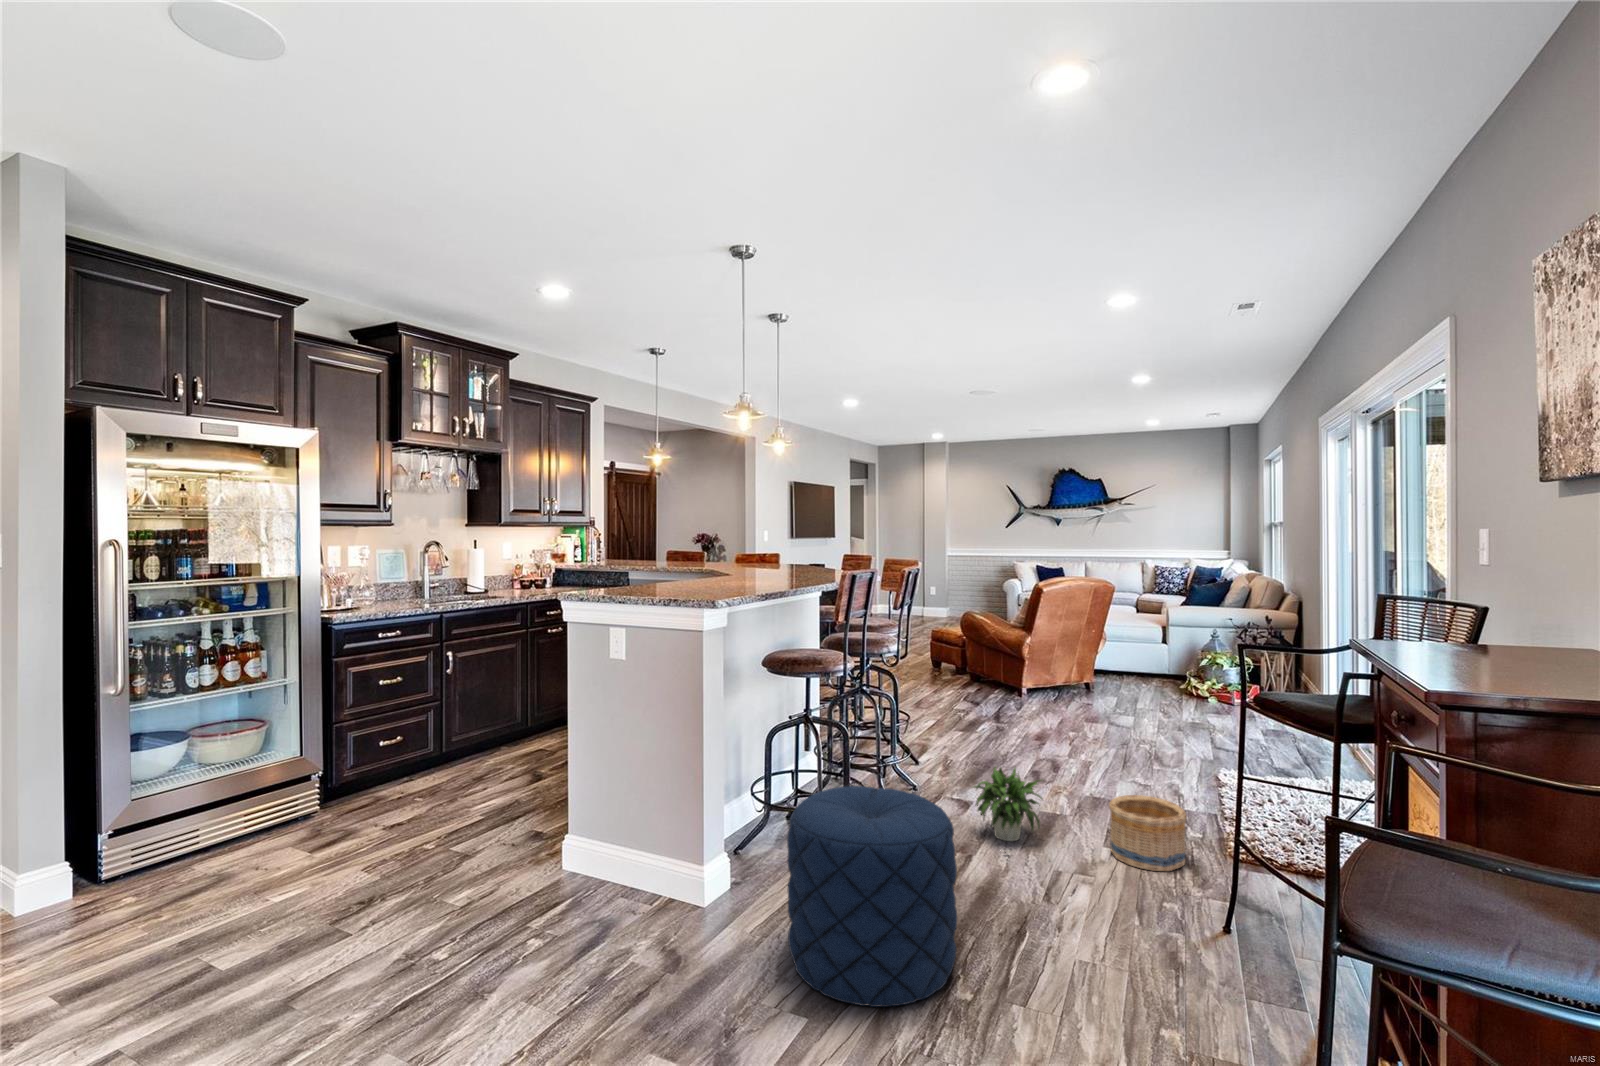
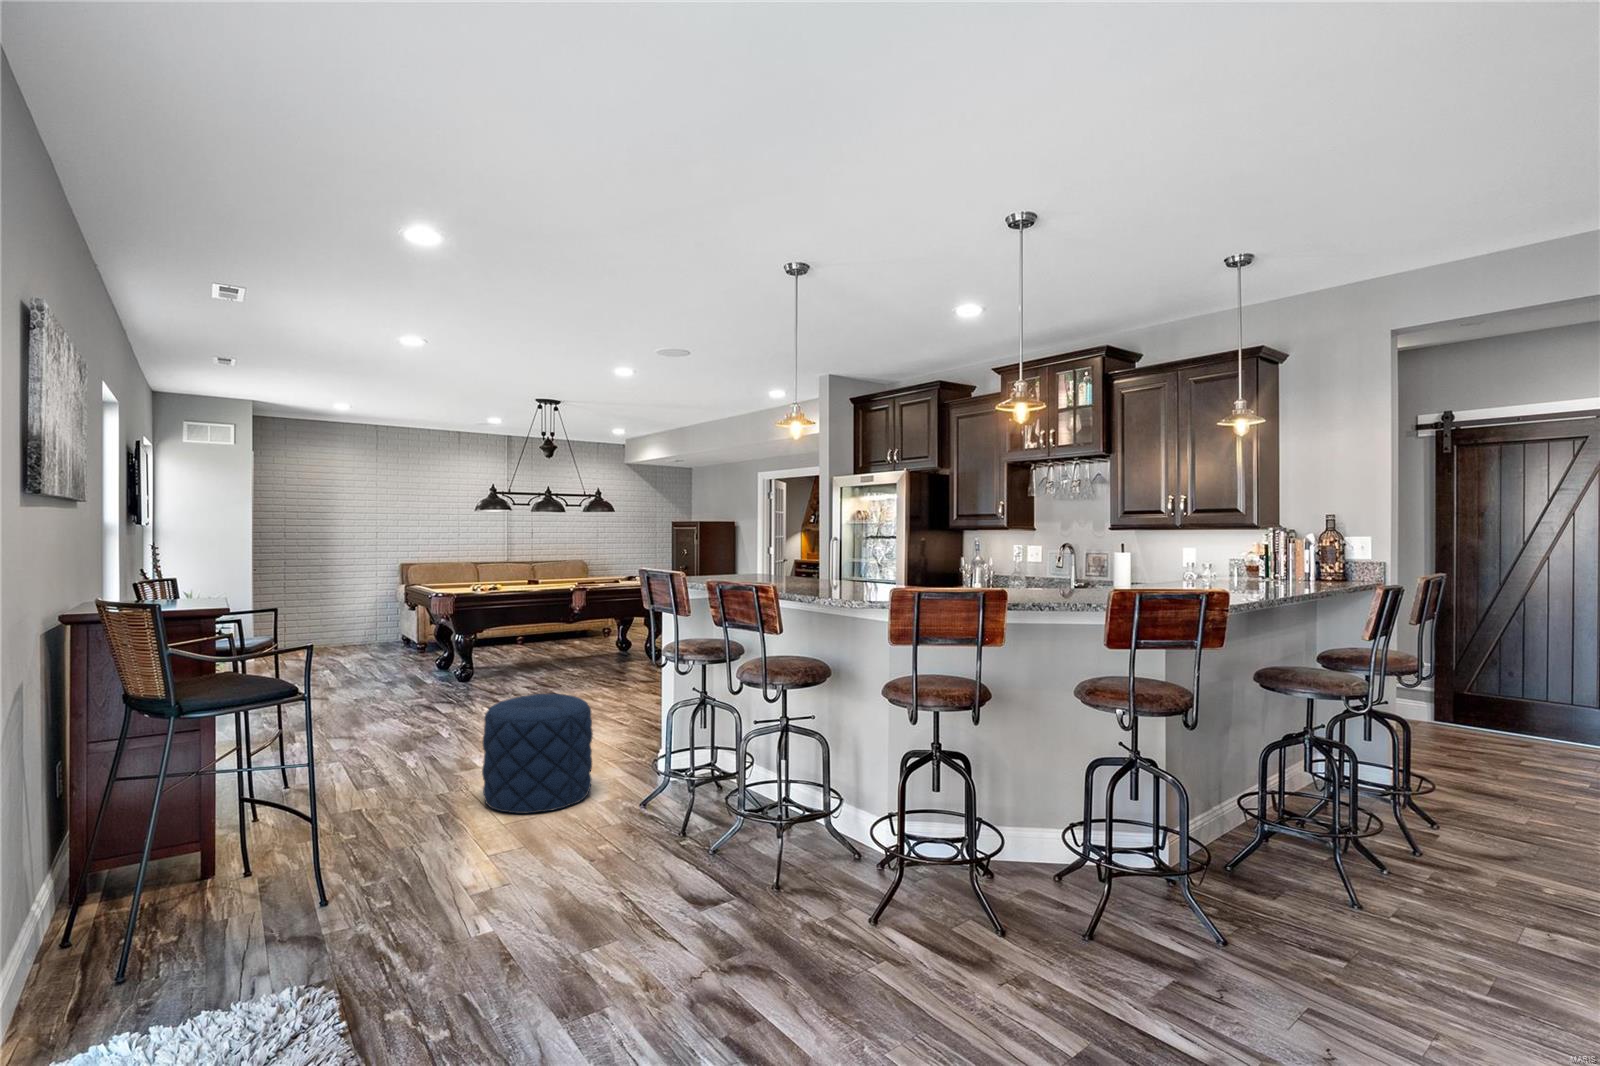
potted plant: present [974,767,1050,860] -> none [524,810,644,898]
basket: present [1109,795,1187,871] -> none [387,863,487,967]

